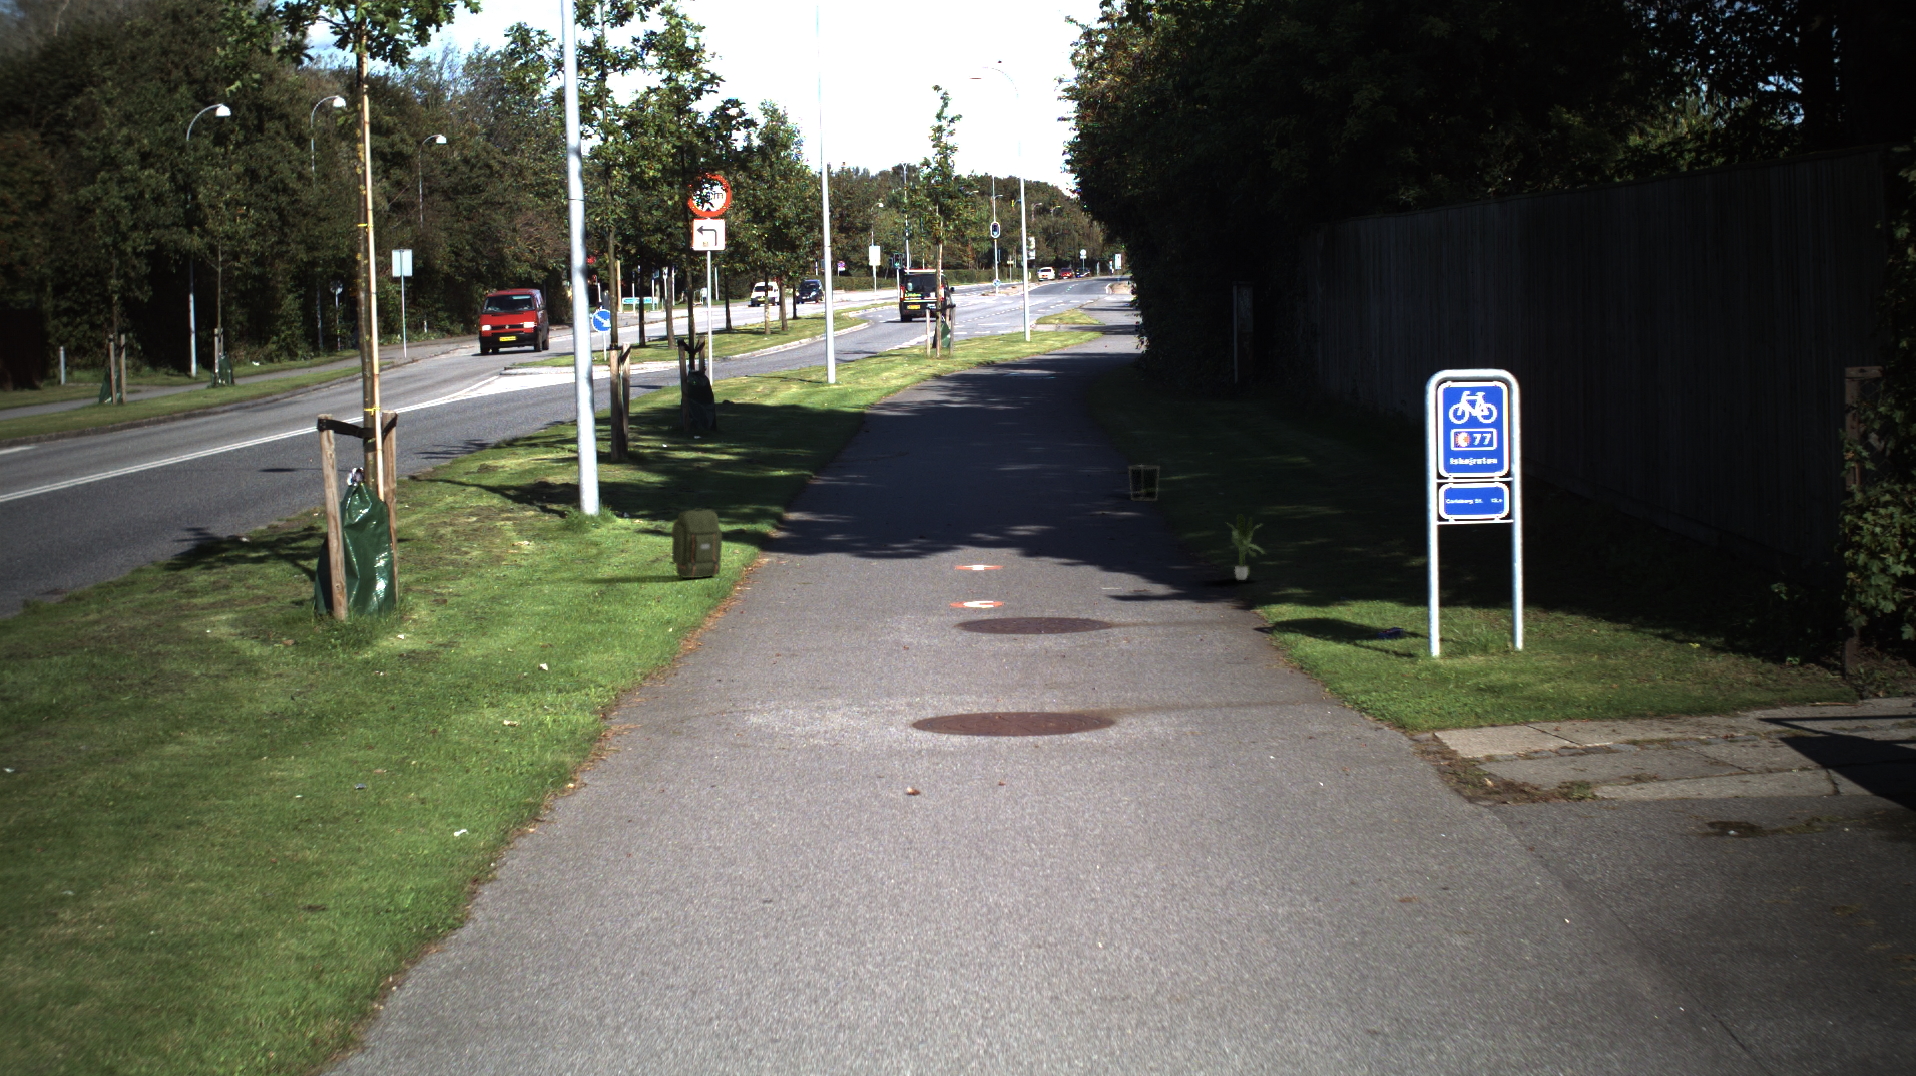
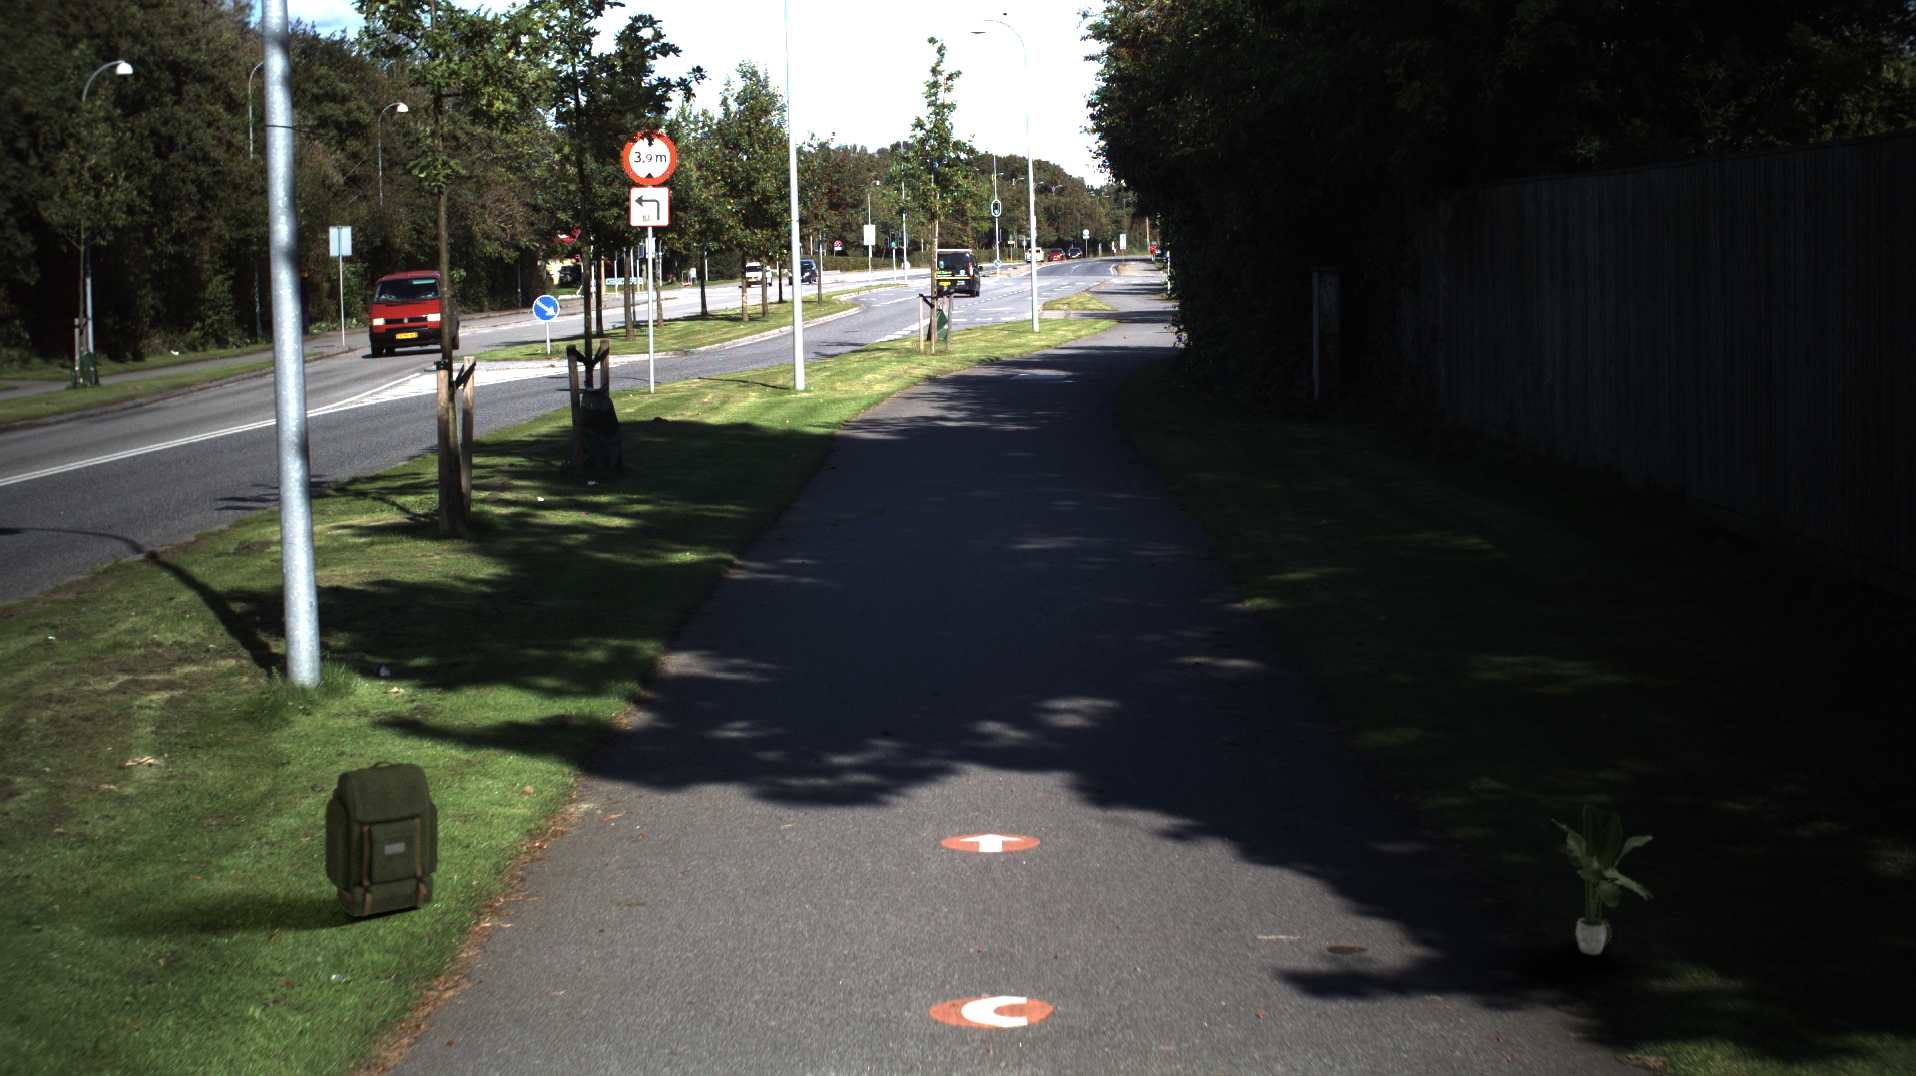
waste bin: present [1129,465,1159,501] -> none [1236,573,1289,636]

